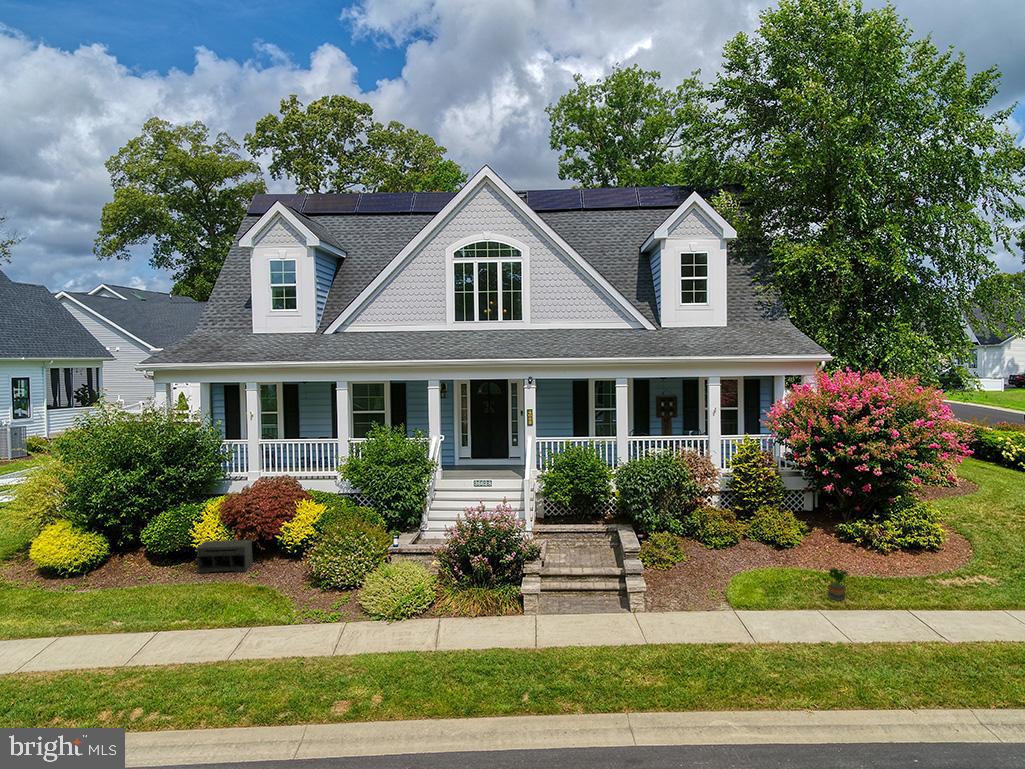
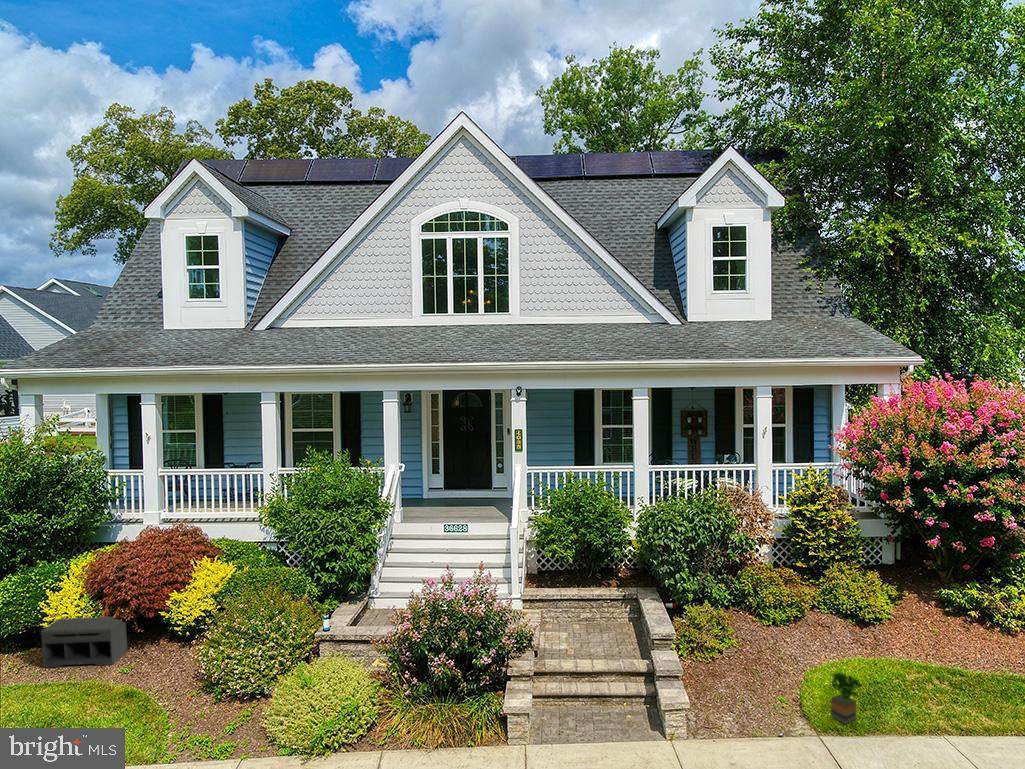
potted tree: present [828,568,849,601] -> present [831,673,862,724]

